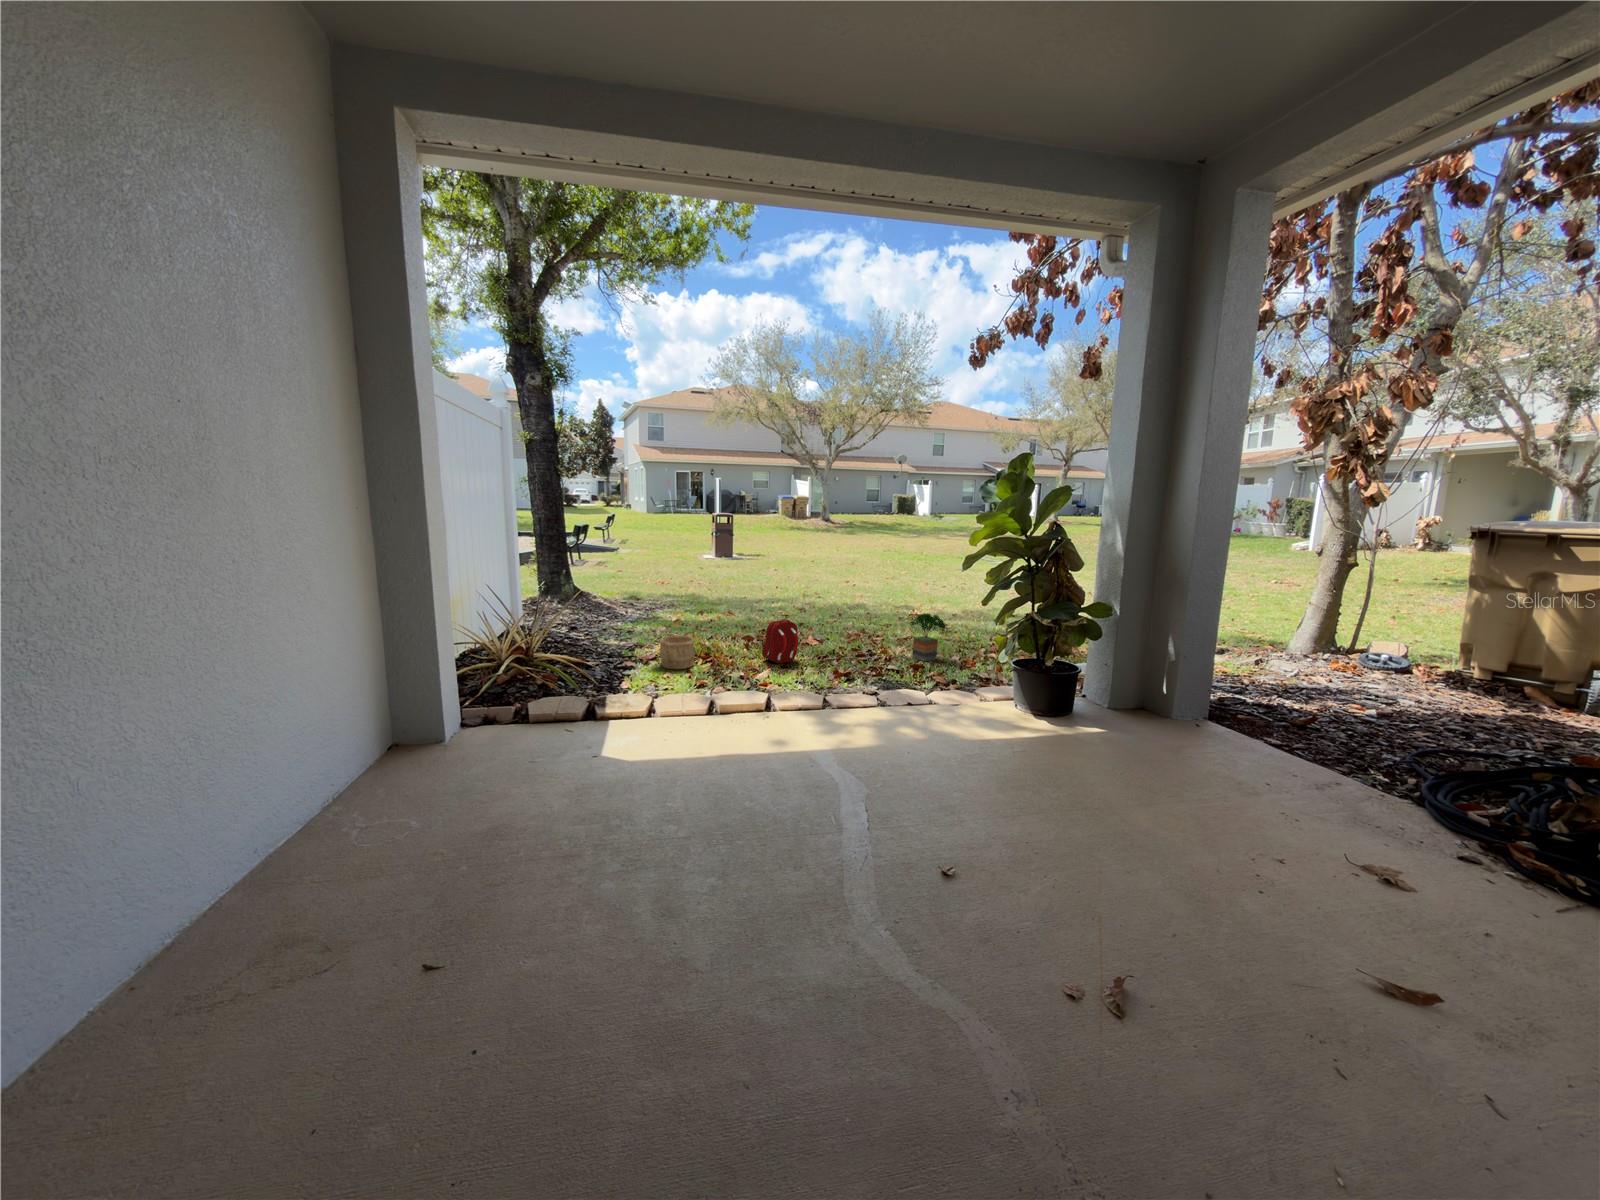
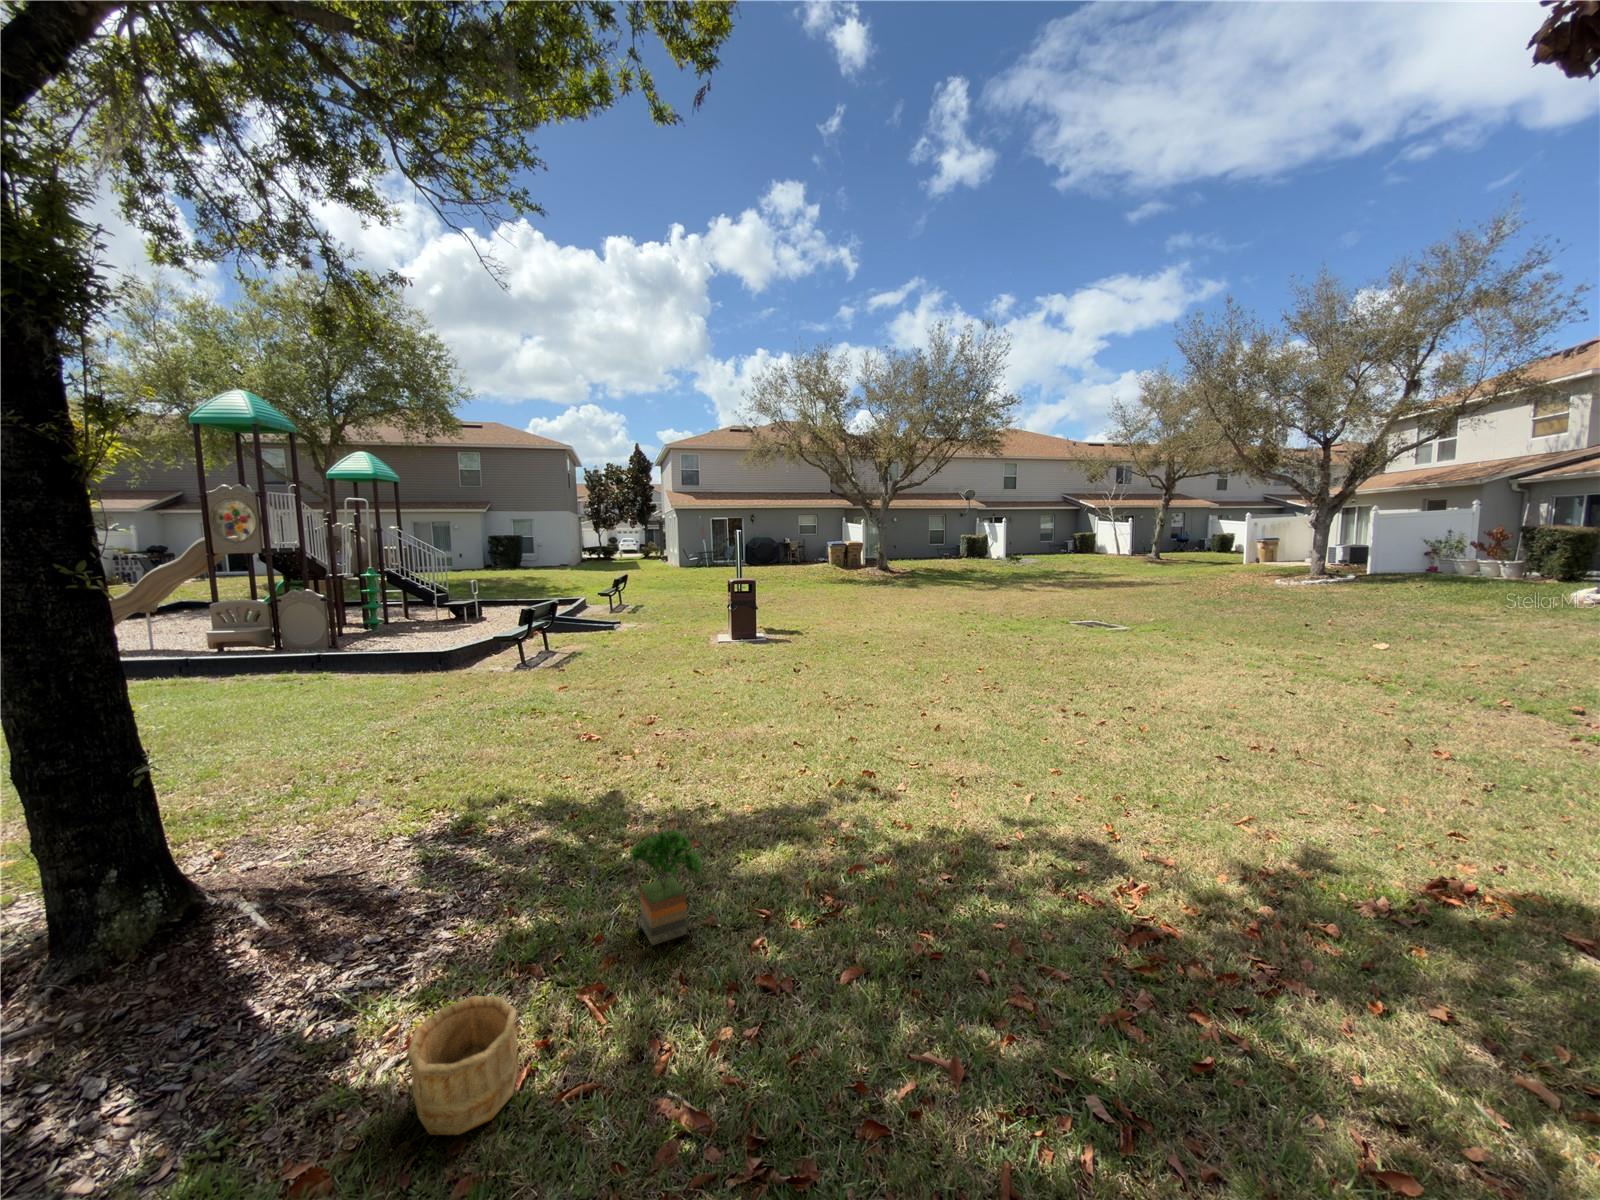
potted tree: present [911,613,946,661] -> present [629,830,701,945]
backpack: present [762,619,798,663] -> none [711,939,803,1076]

